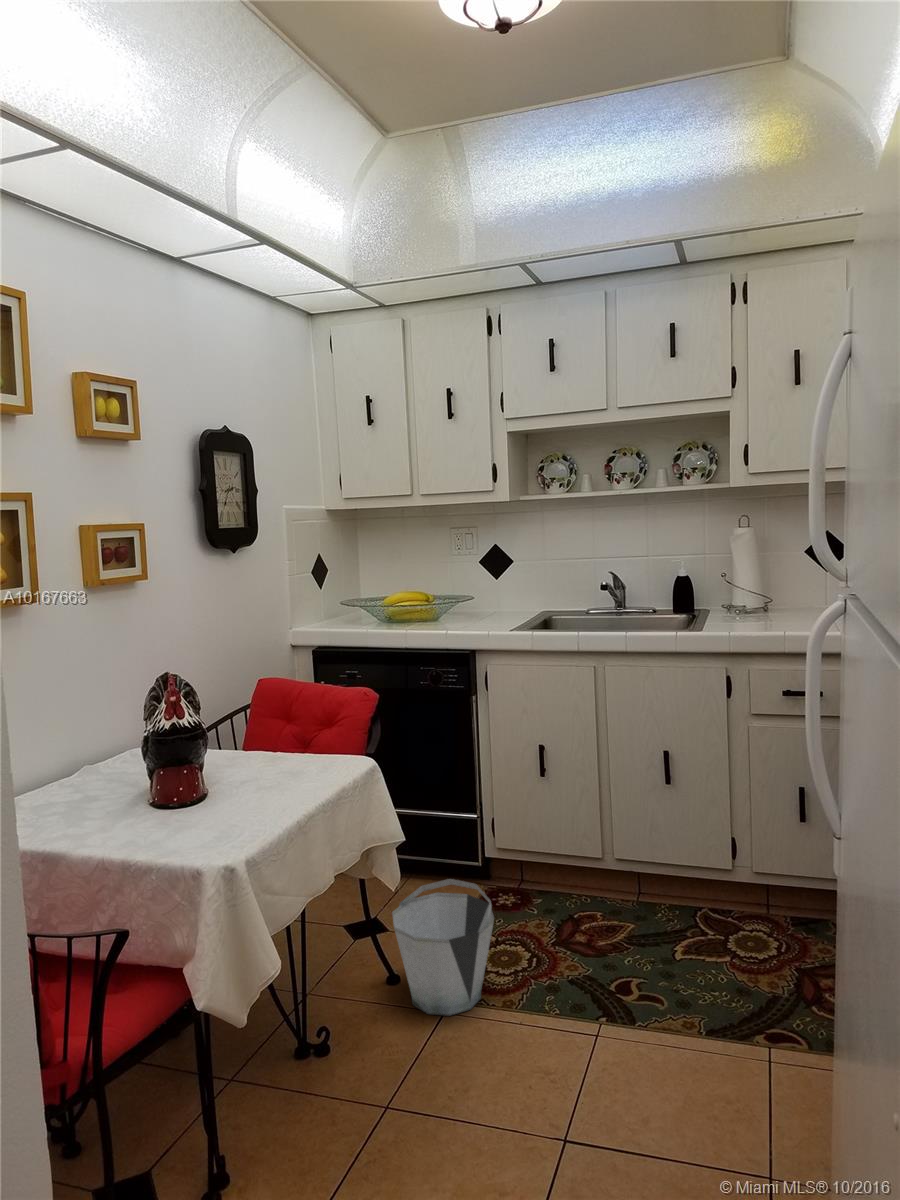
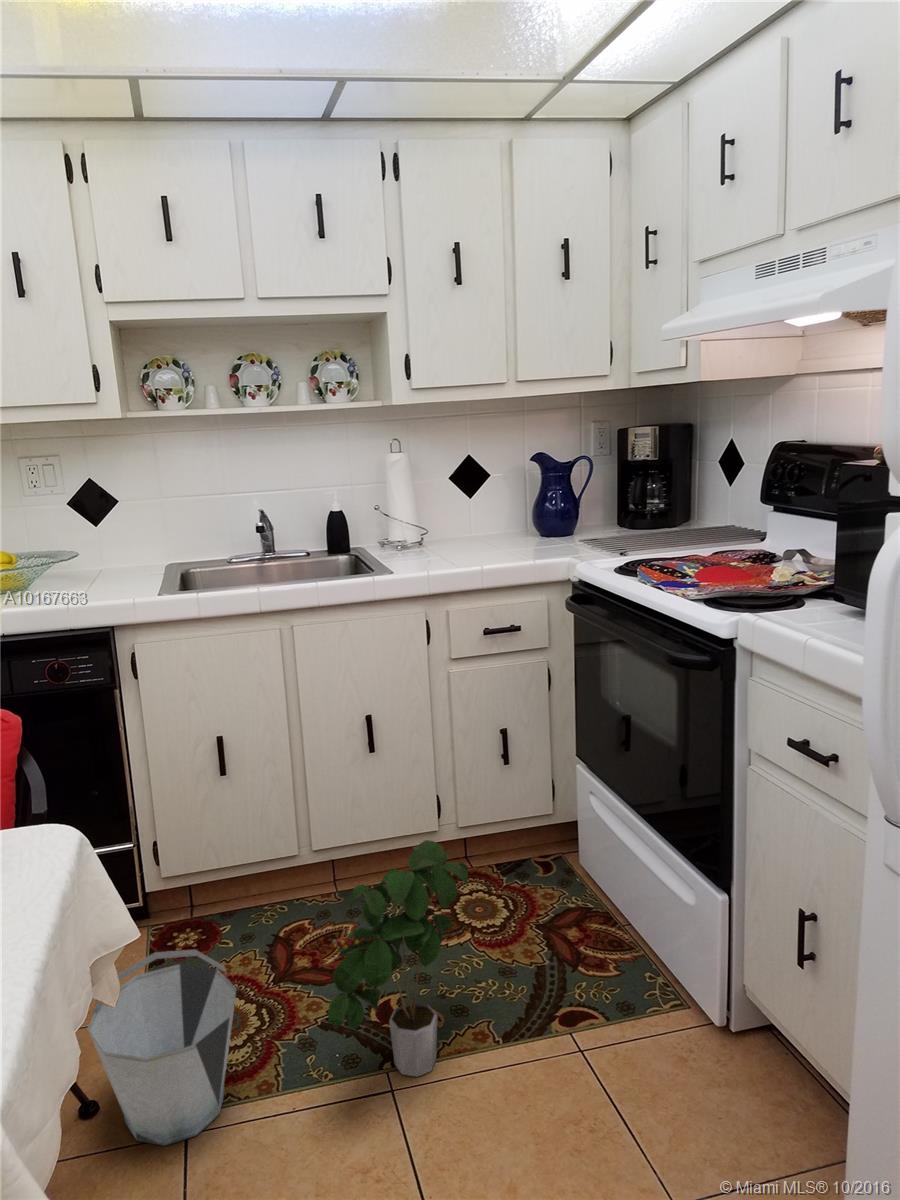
potted plant: none [542,843,697,1038] -> present [328,840,468,1077]

